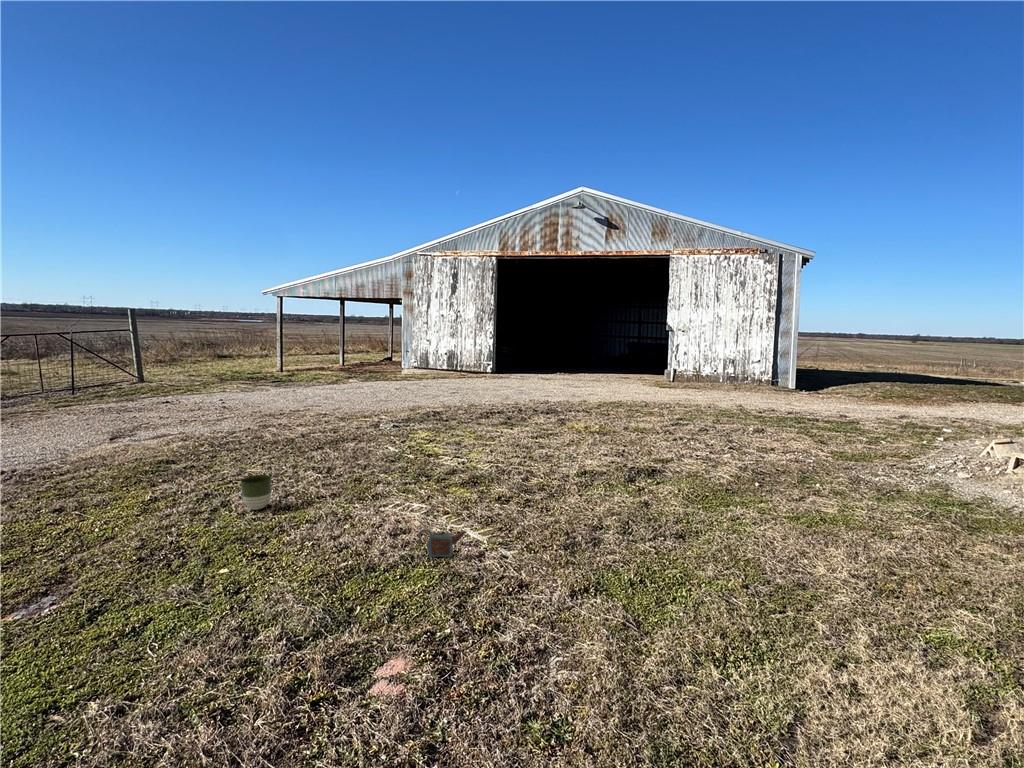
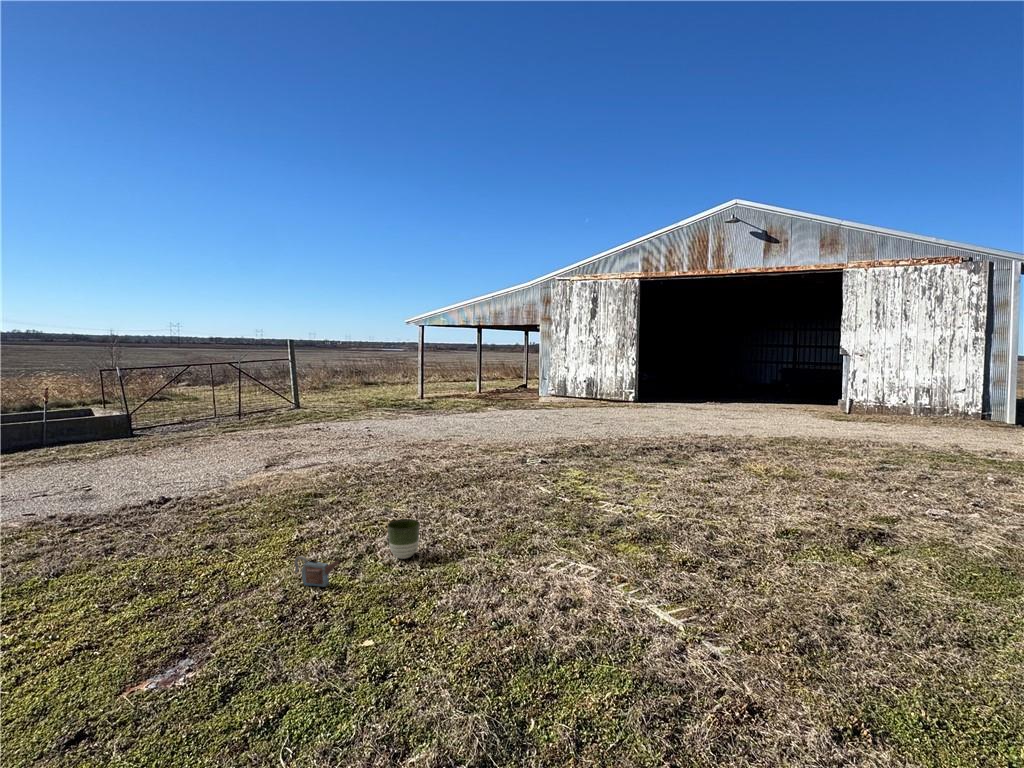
watering can: present [418,529,466,557] -> present [294,556,340,587]

